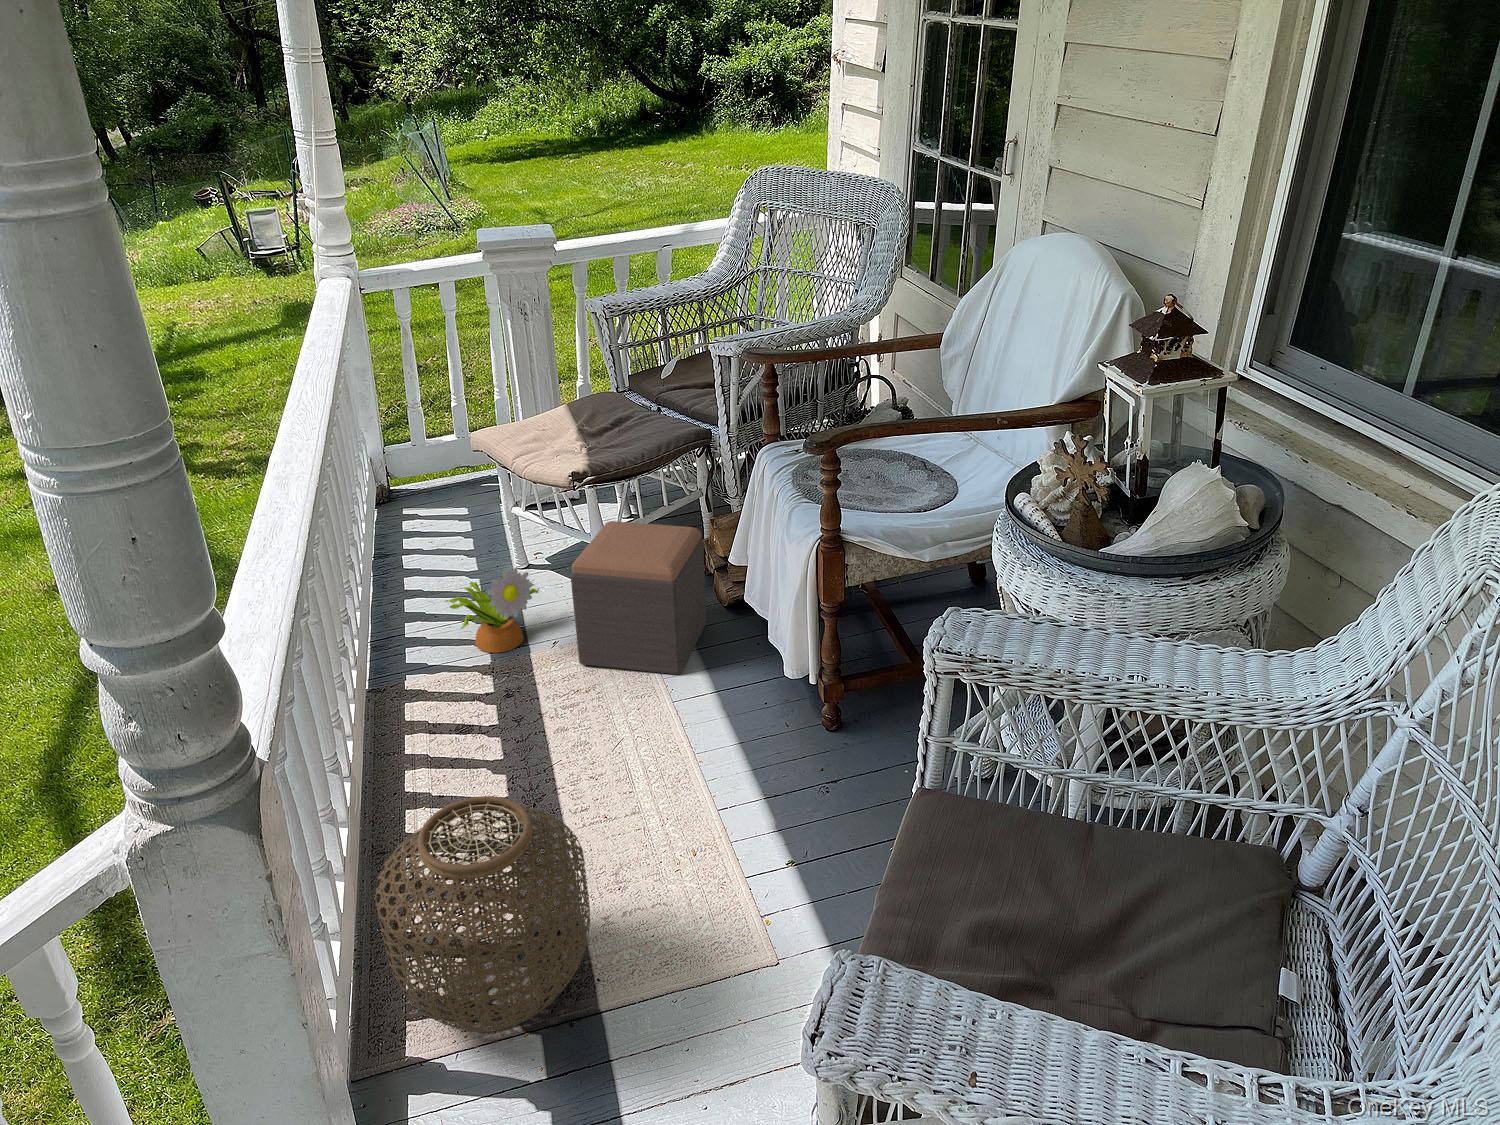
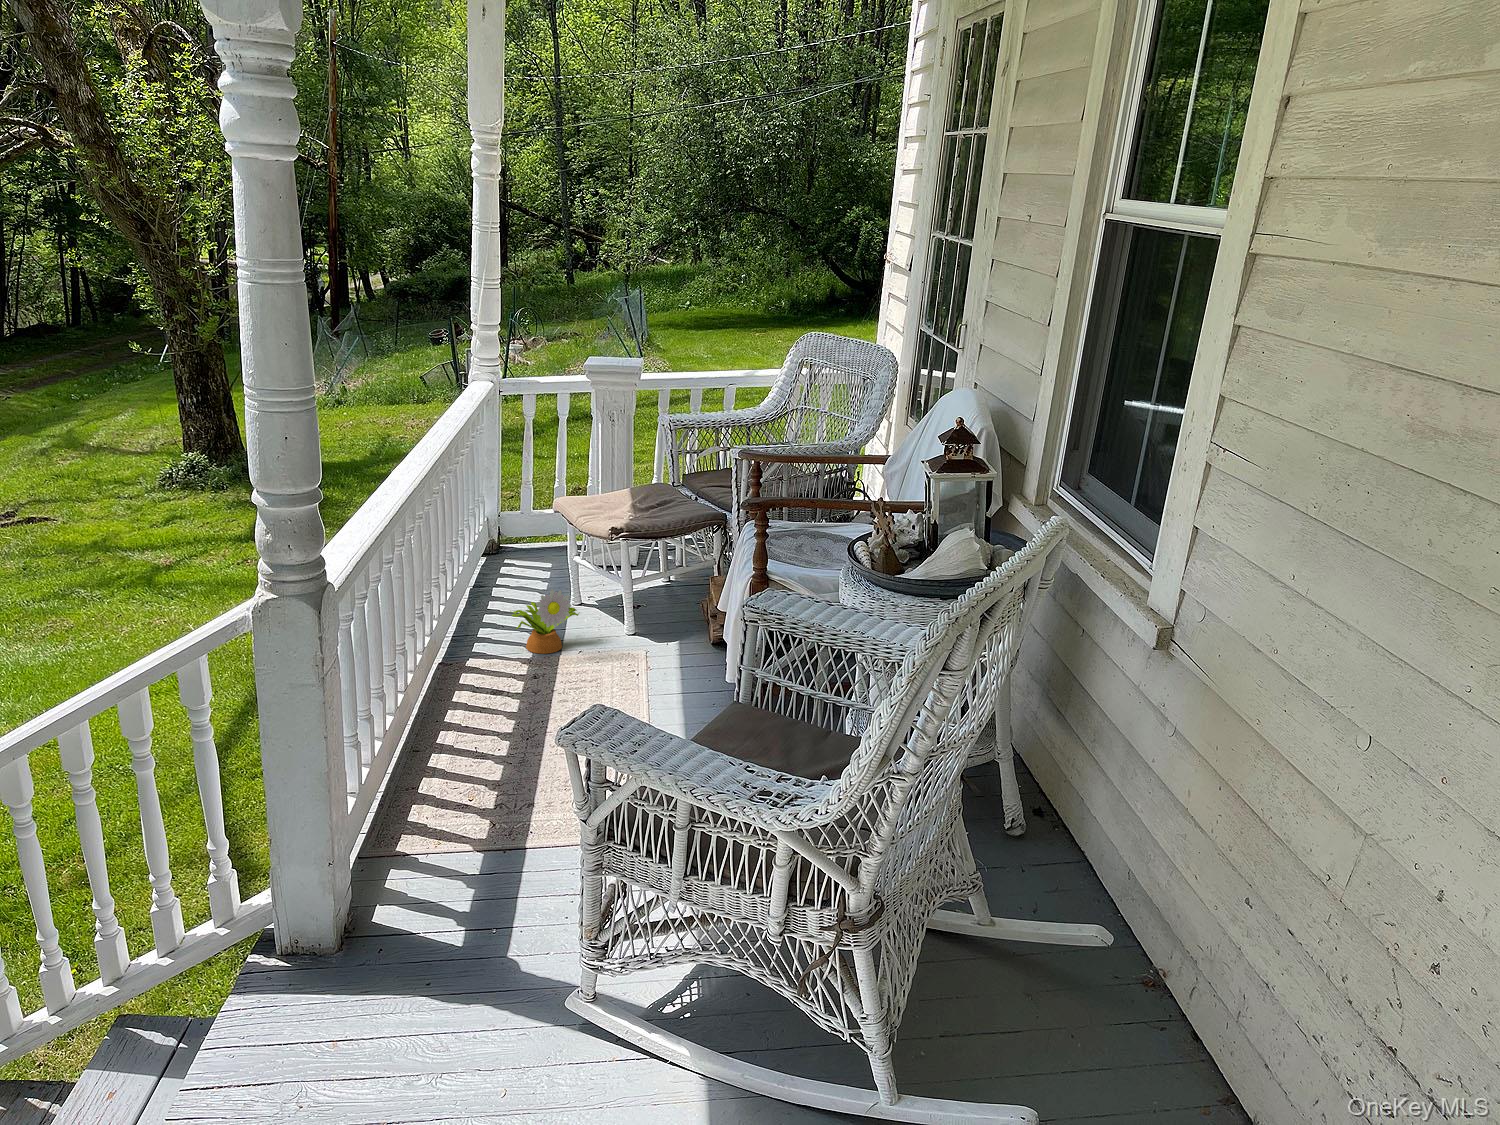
footstool: present [570,521,706,675] -> none [594,568,700,683]
woven basket: present [375,796,590,1032] -> none [392,688,530,843]

